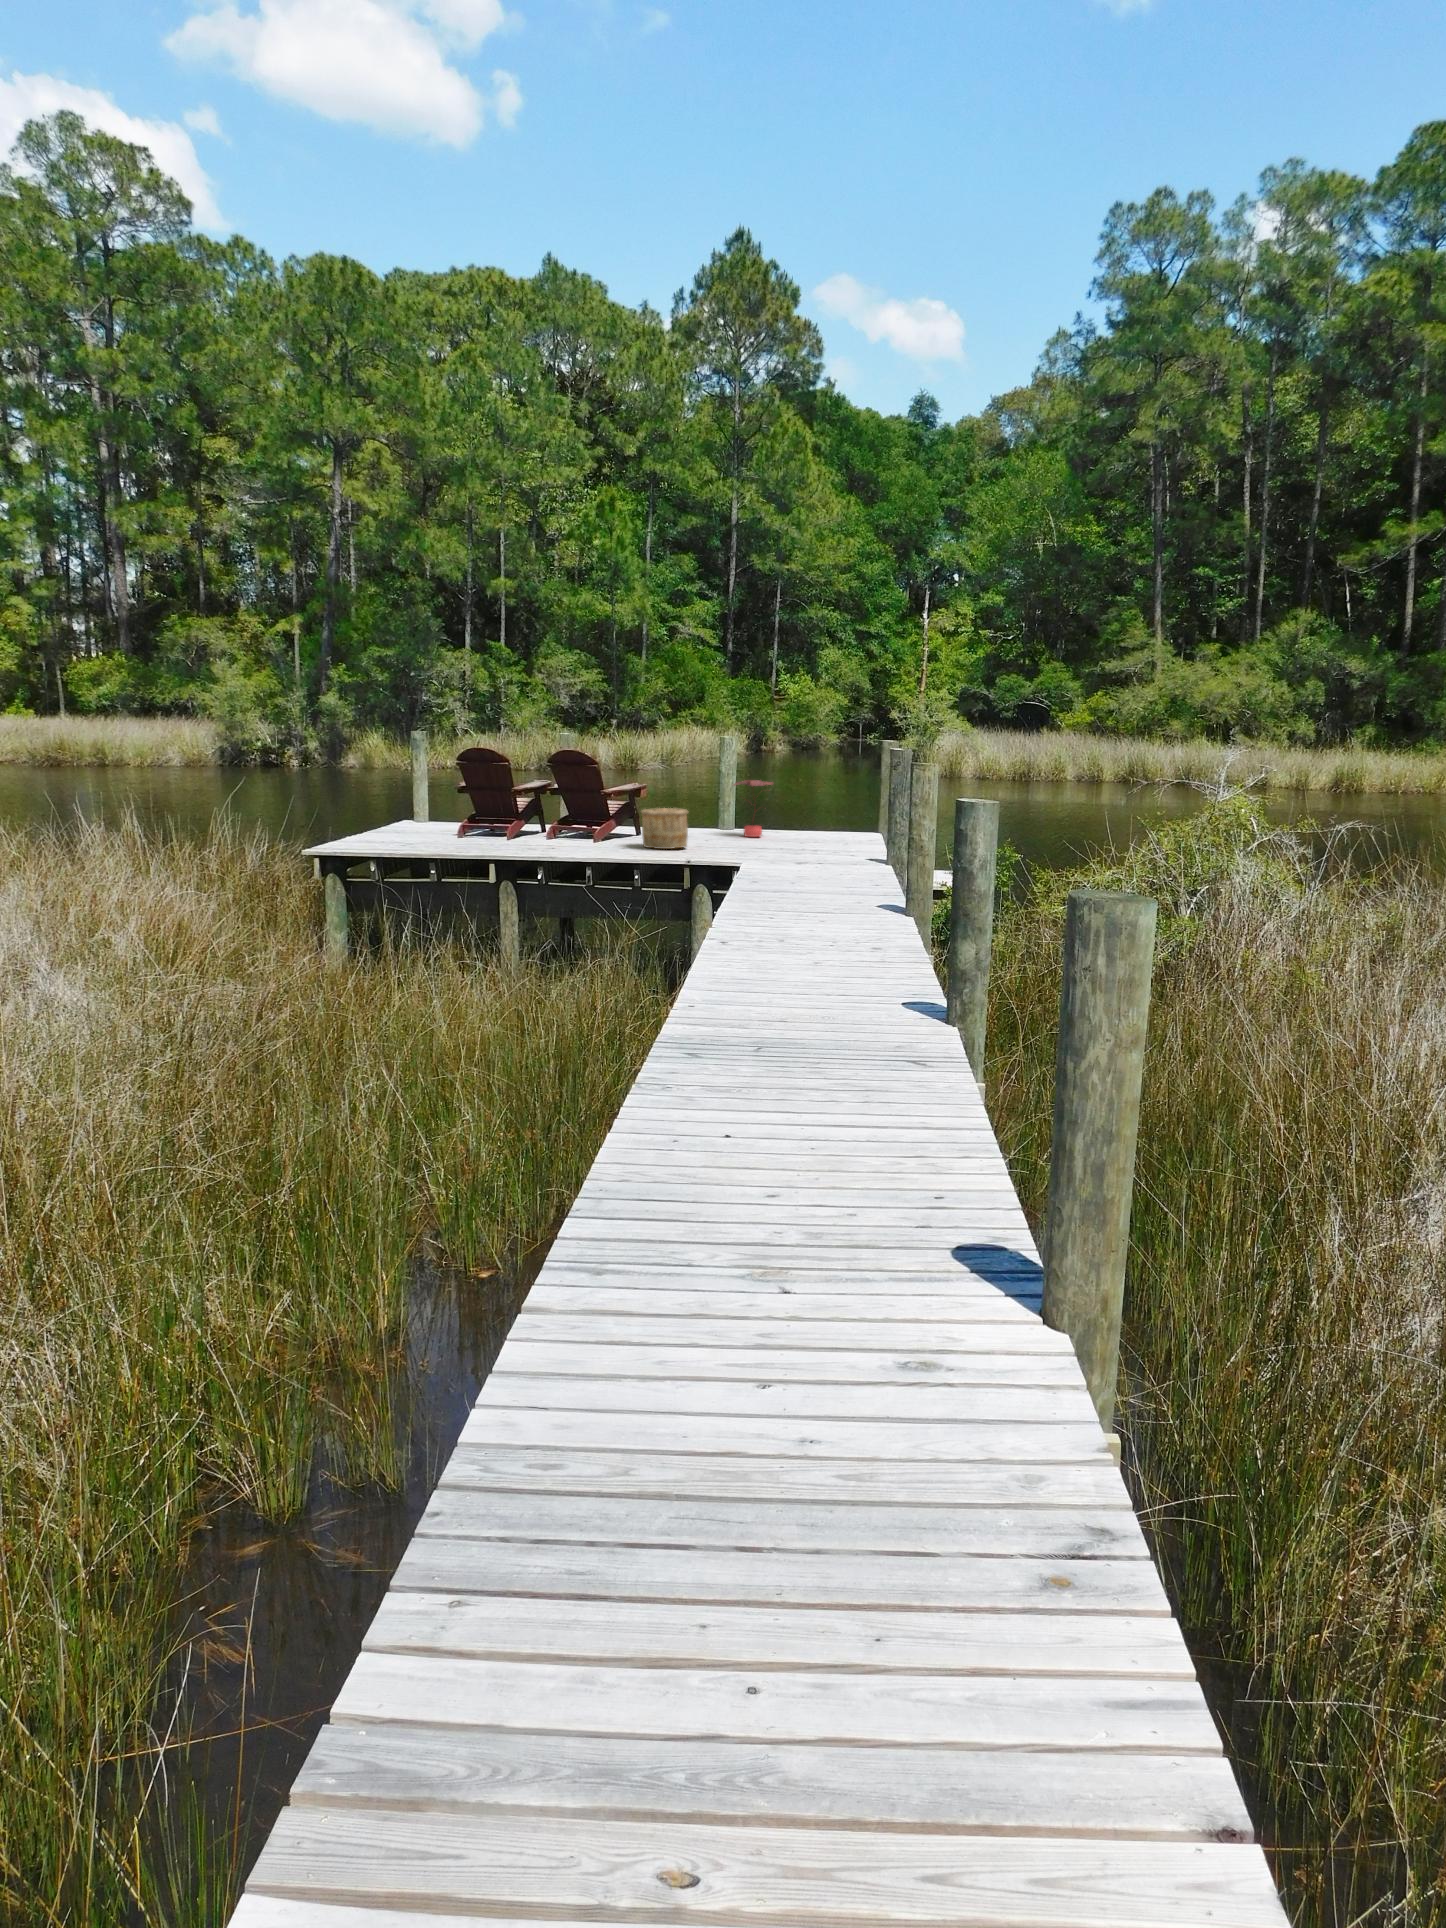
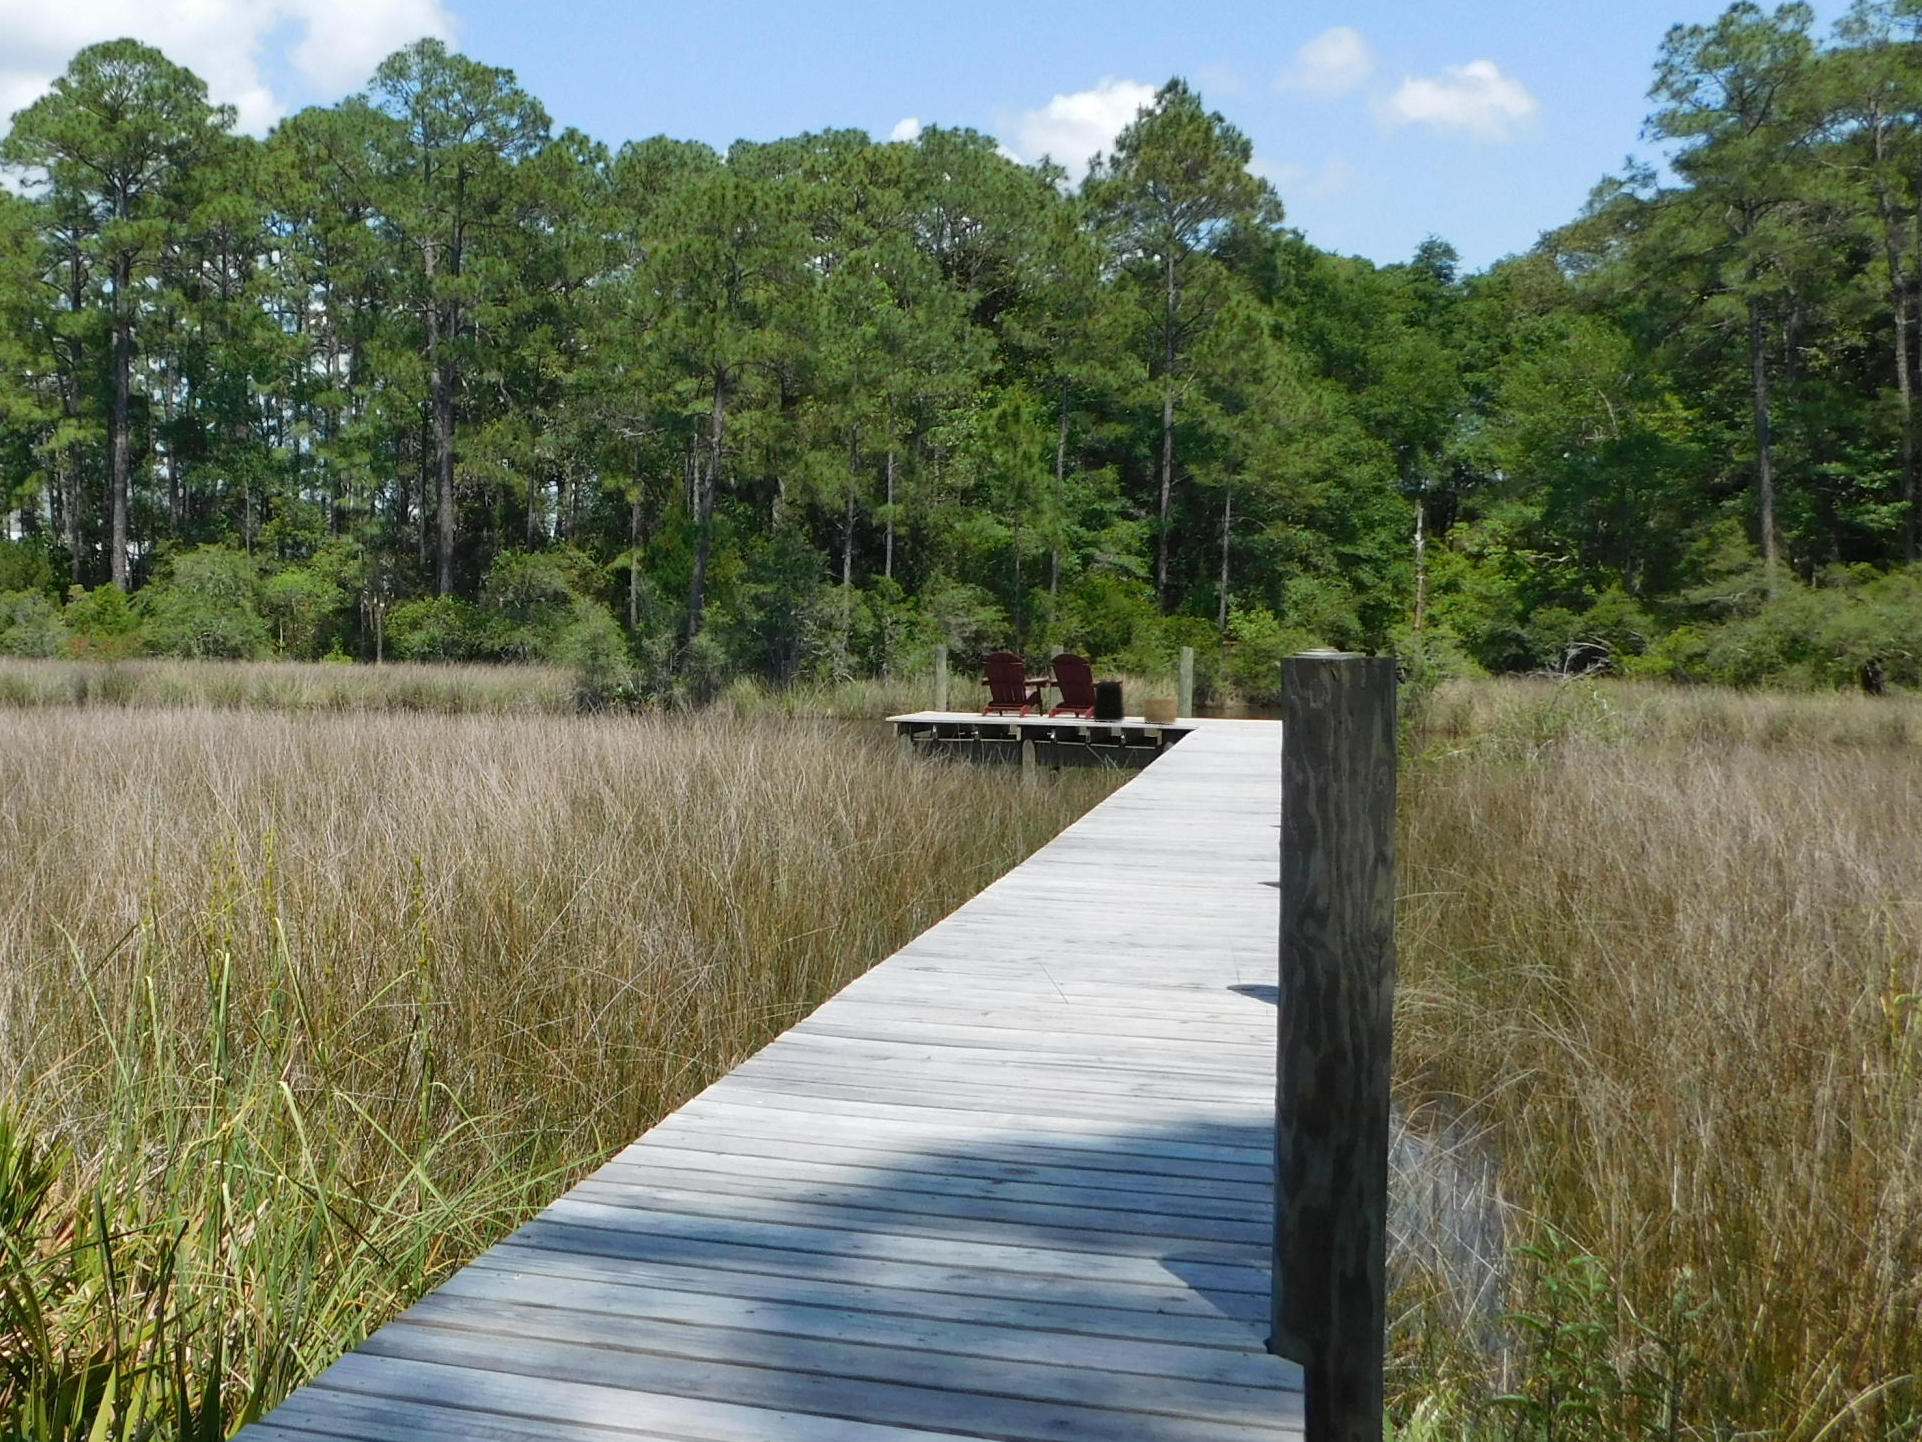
potted plant: present [734,780,773,837] -> none [1206,683,1238,725]
backpack: none [563,784,611,850] -> present [1092,679,1125,722]

